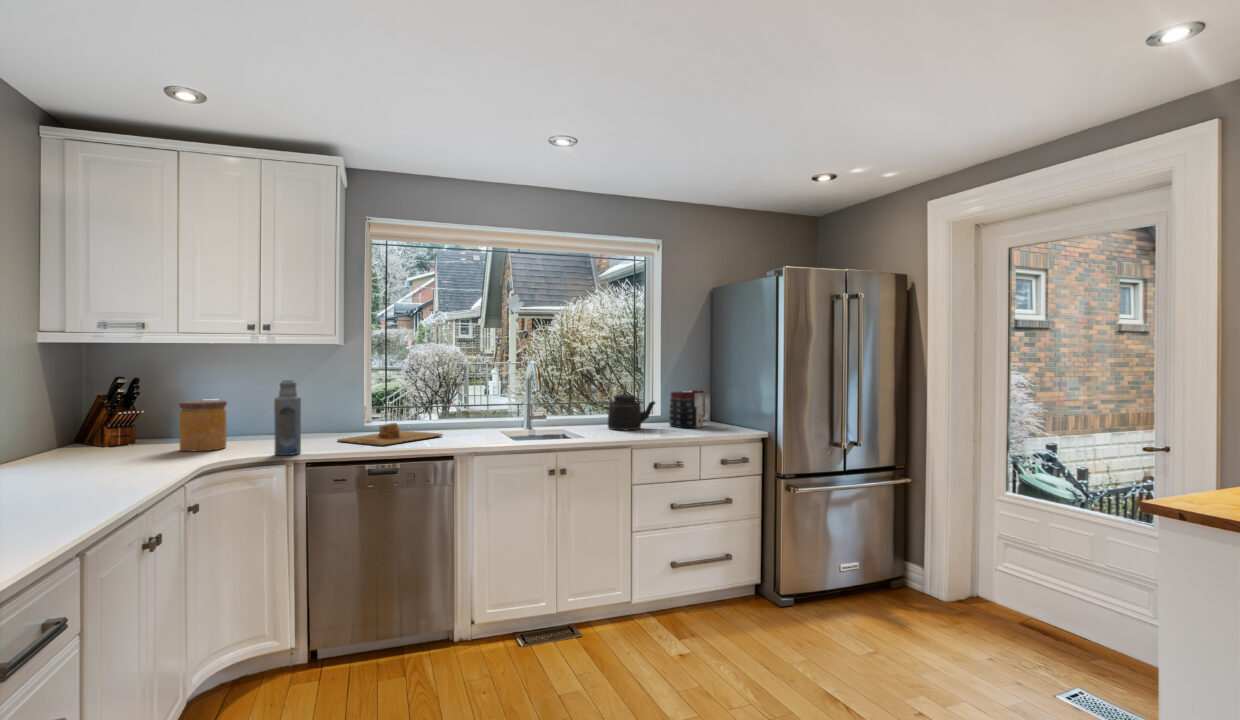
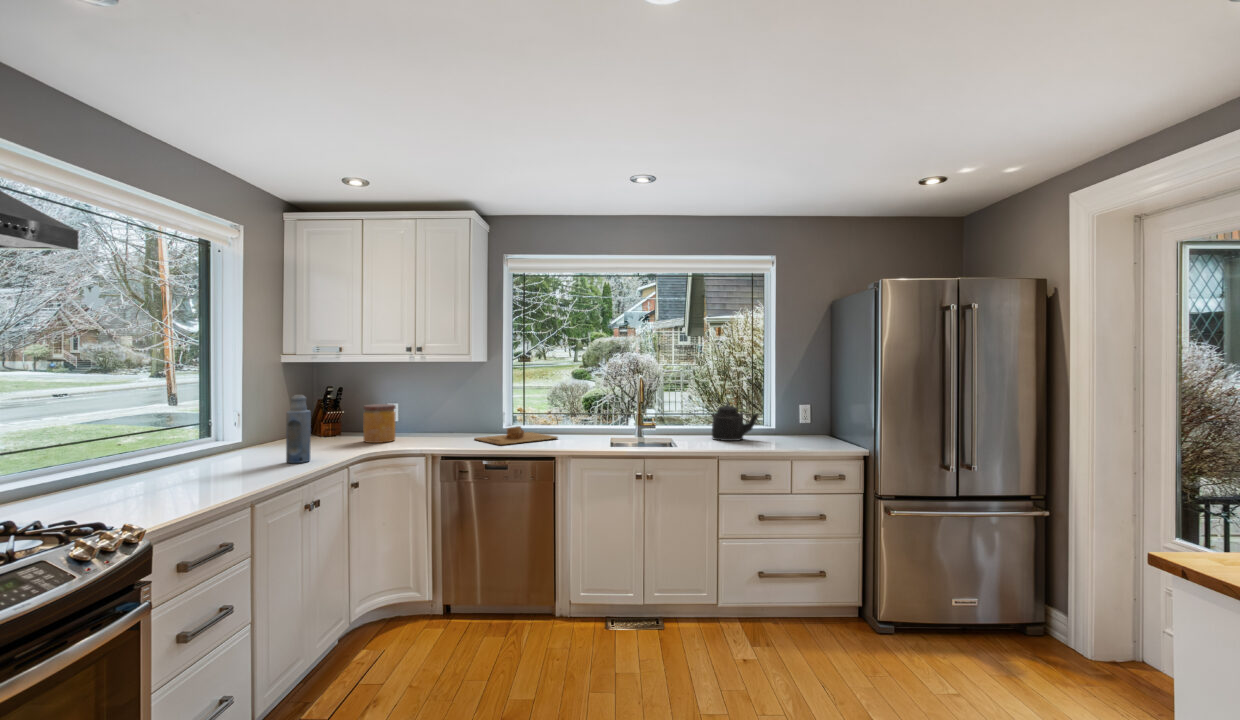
bottle: present [274,380,301,455] -> present [286,395,311,463]
mug: present [669,390,710,428] -> none [777,404,821,441]

